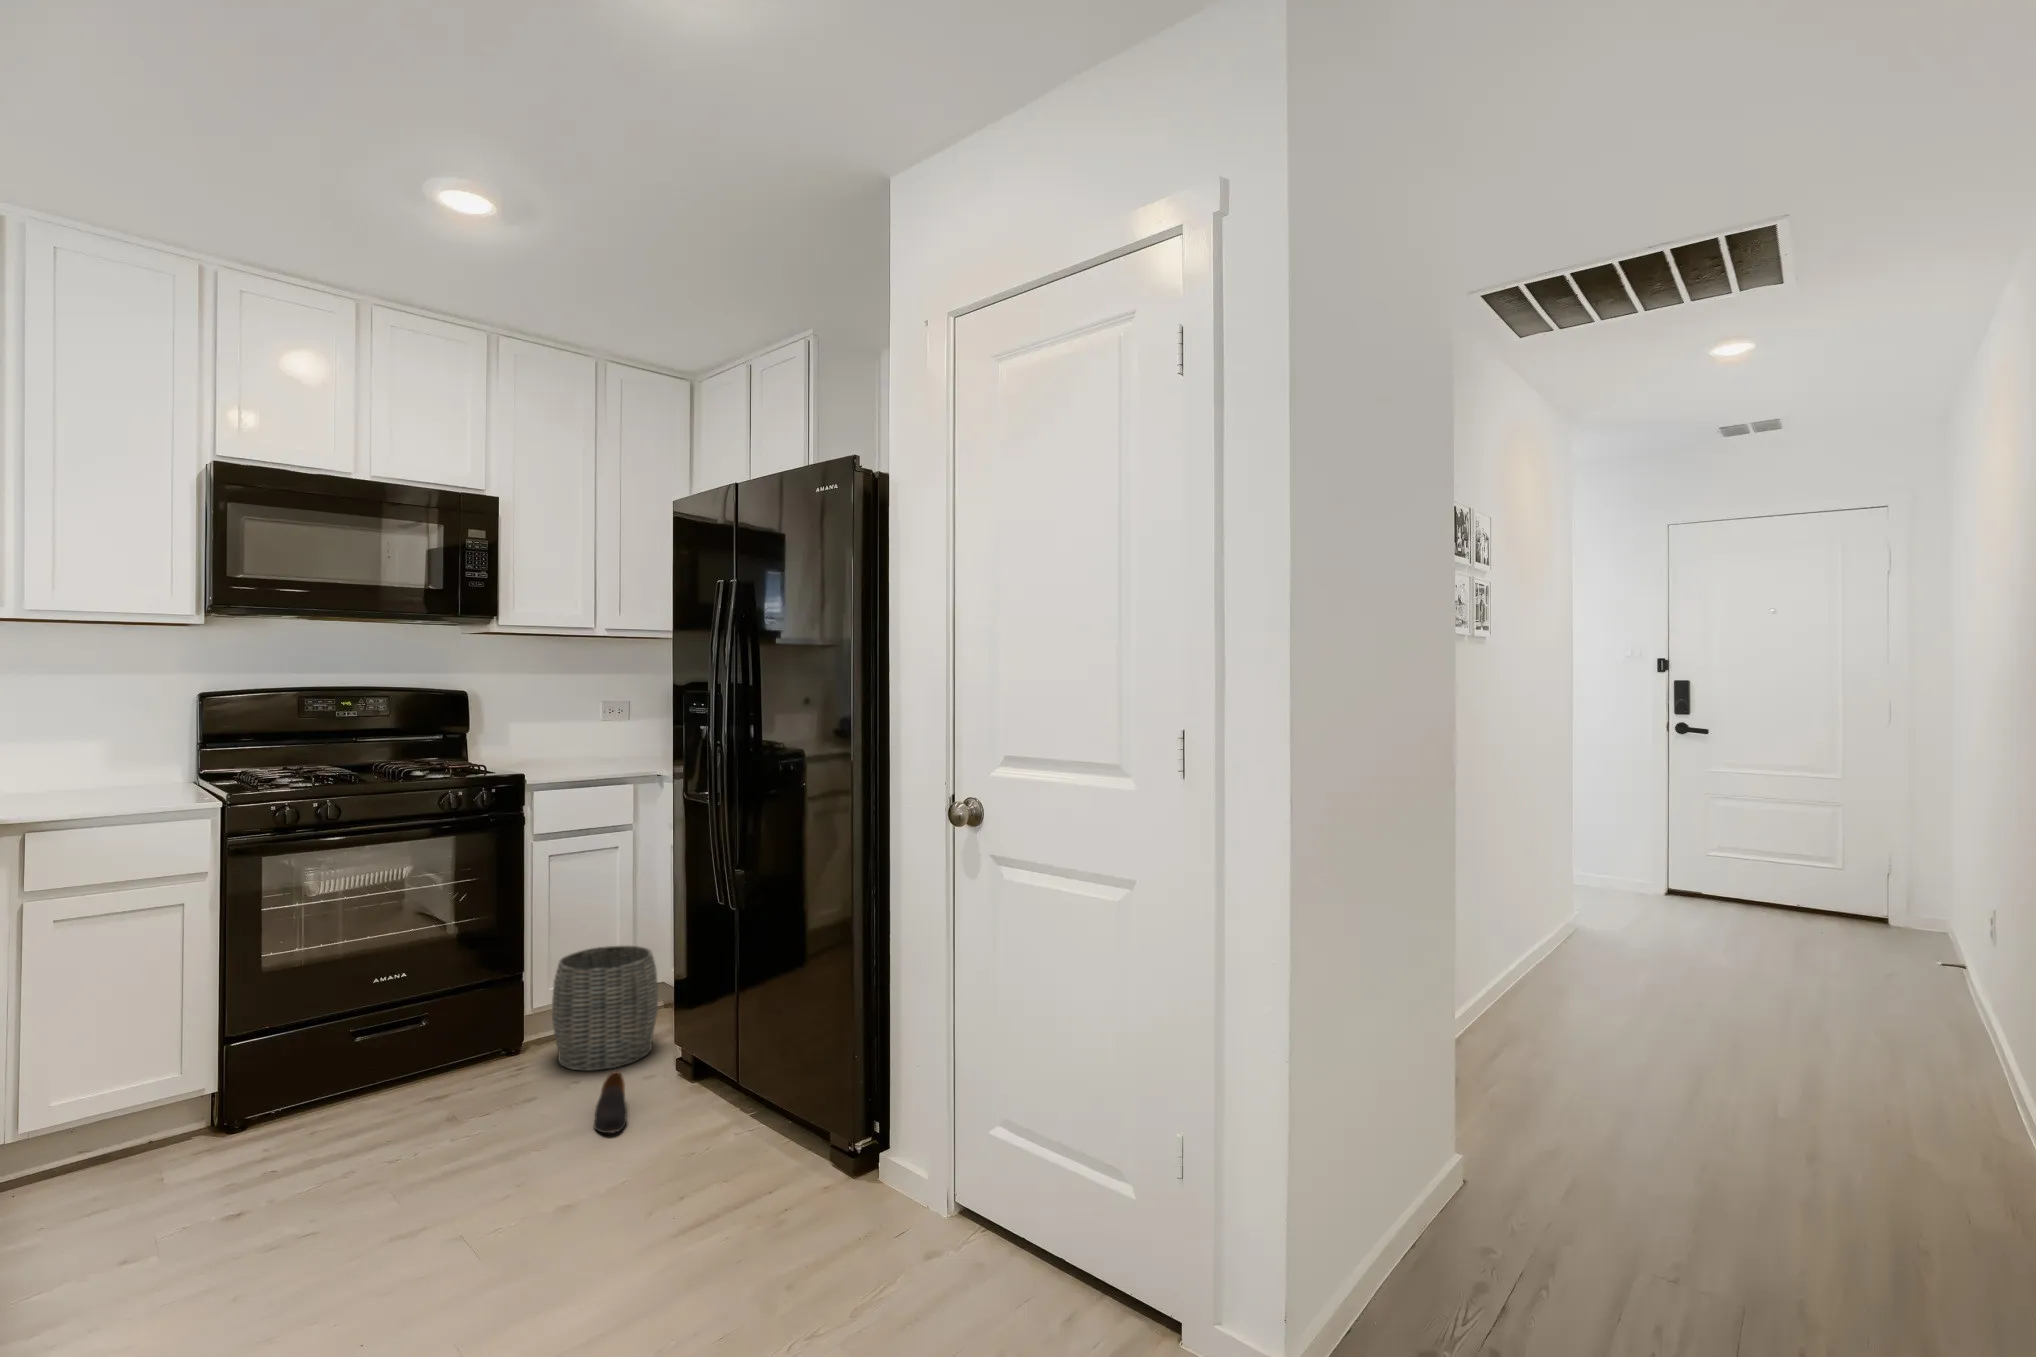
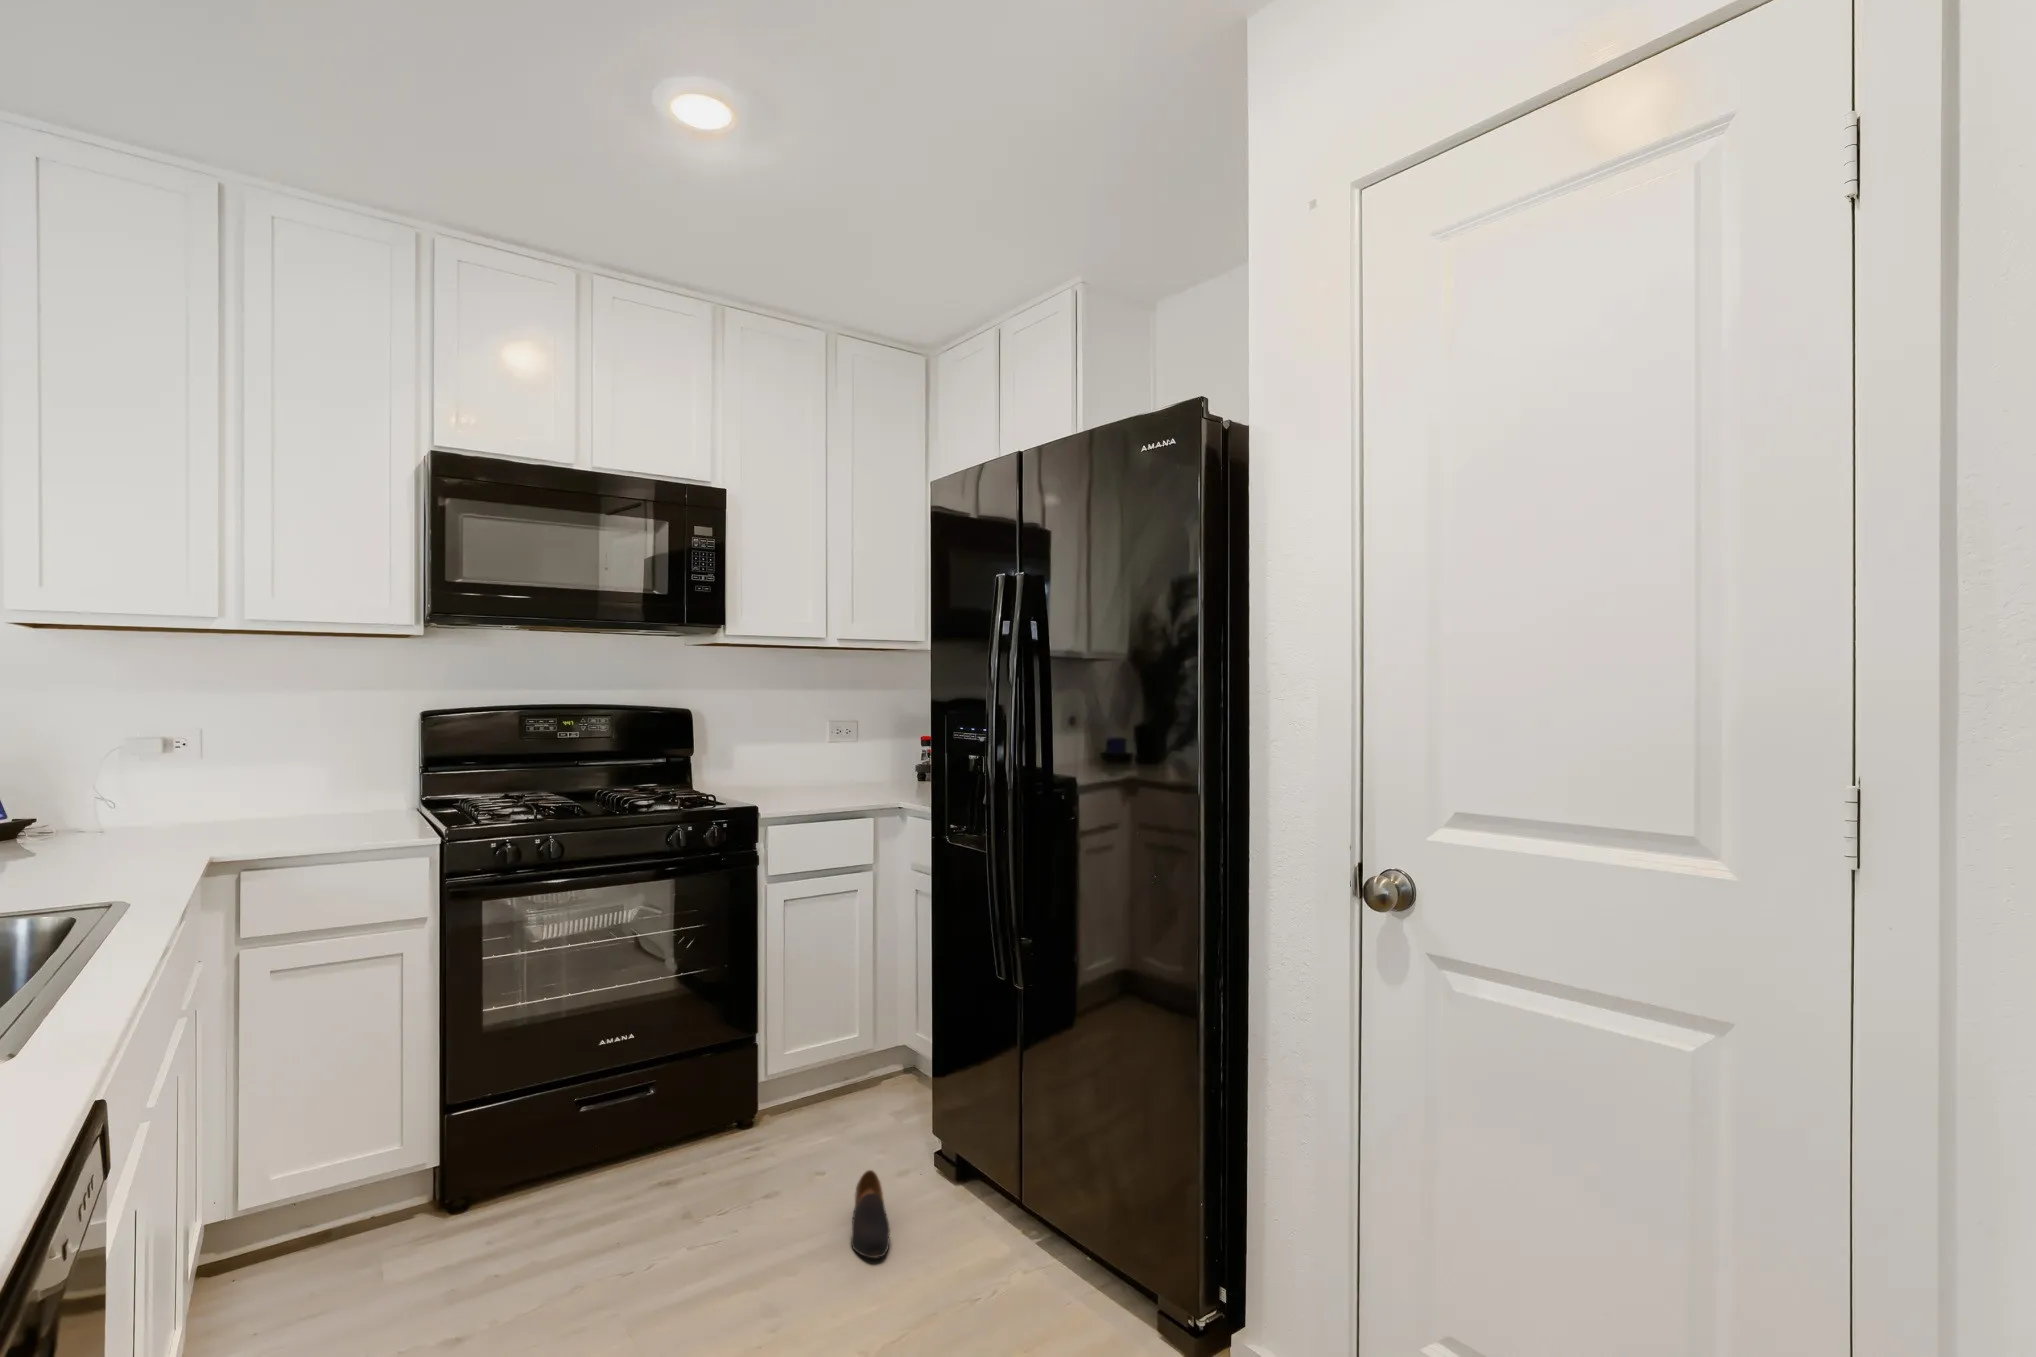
woven basket: present [552,945,658,1071] -> none [788,1004,902,1157]

